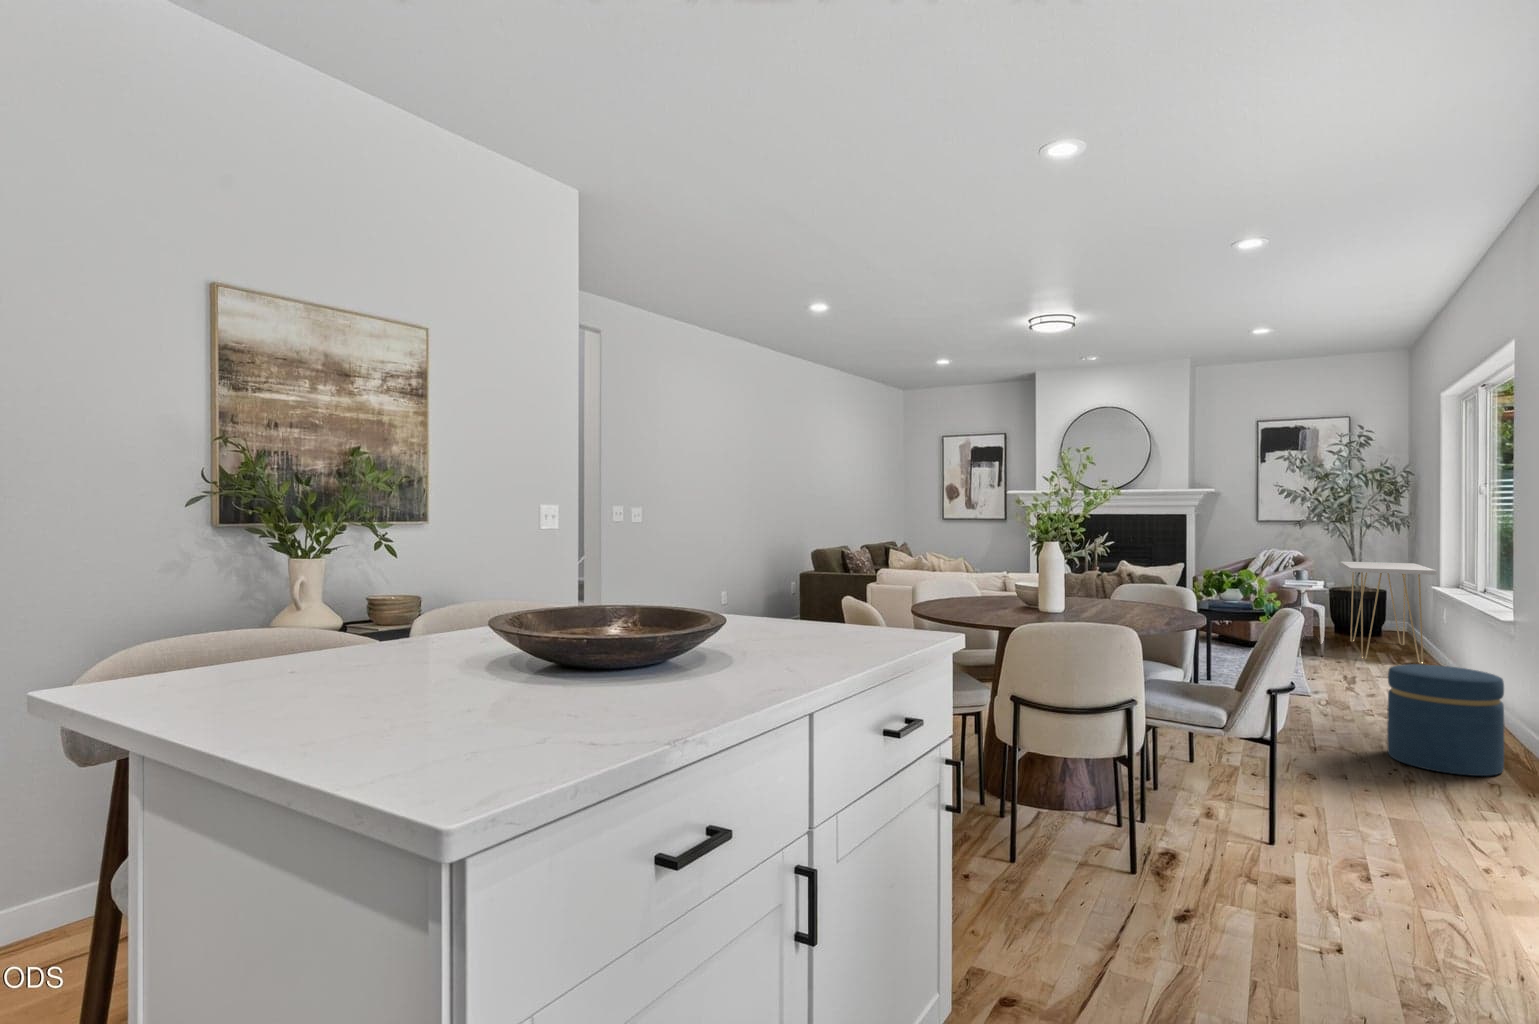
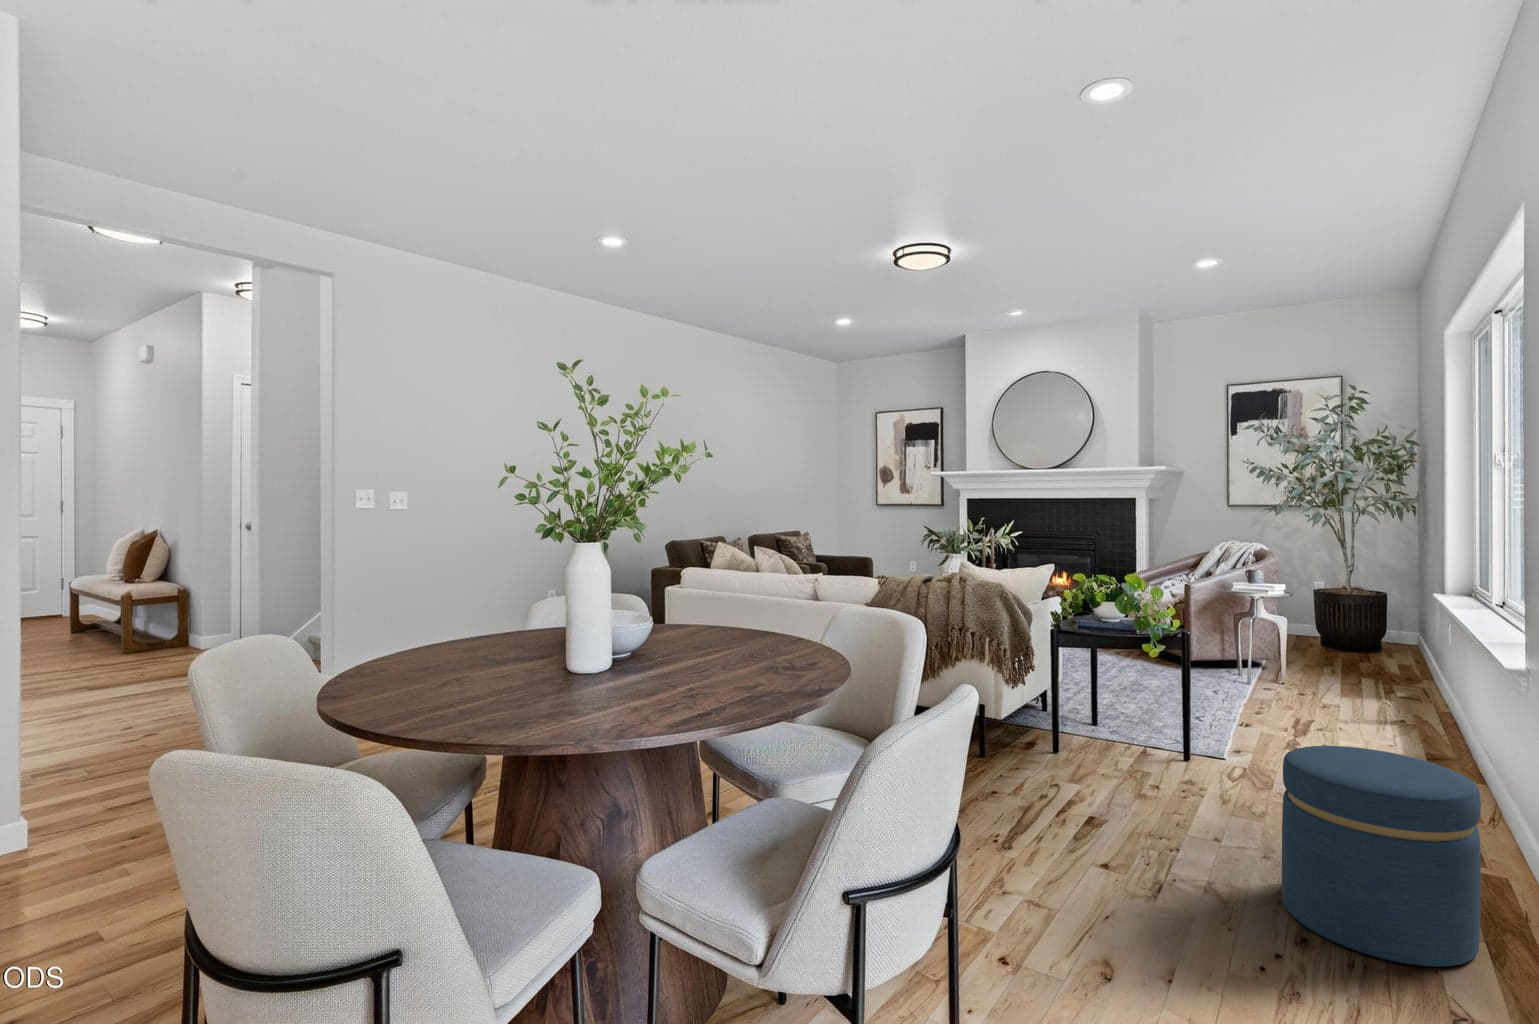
console table: present [1340,561,1437,664] -> none [1317,557,1435,698]

